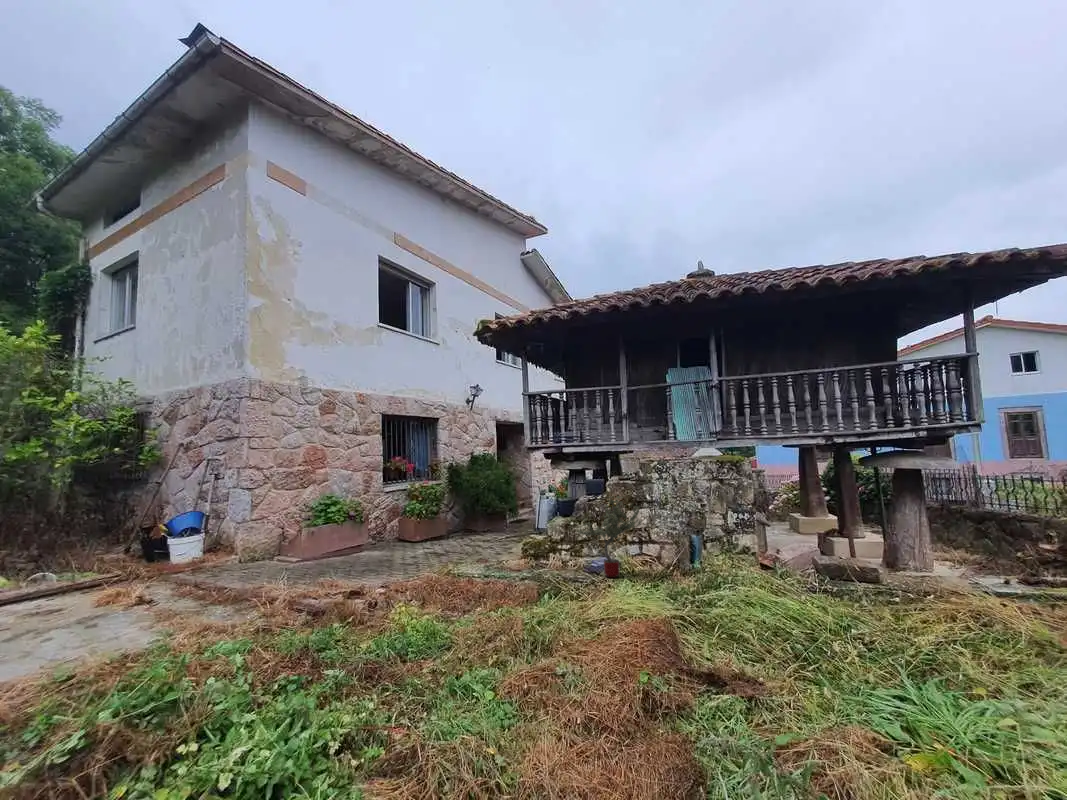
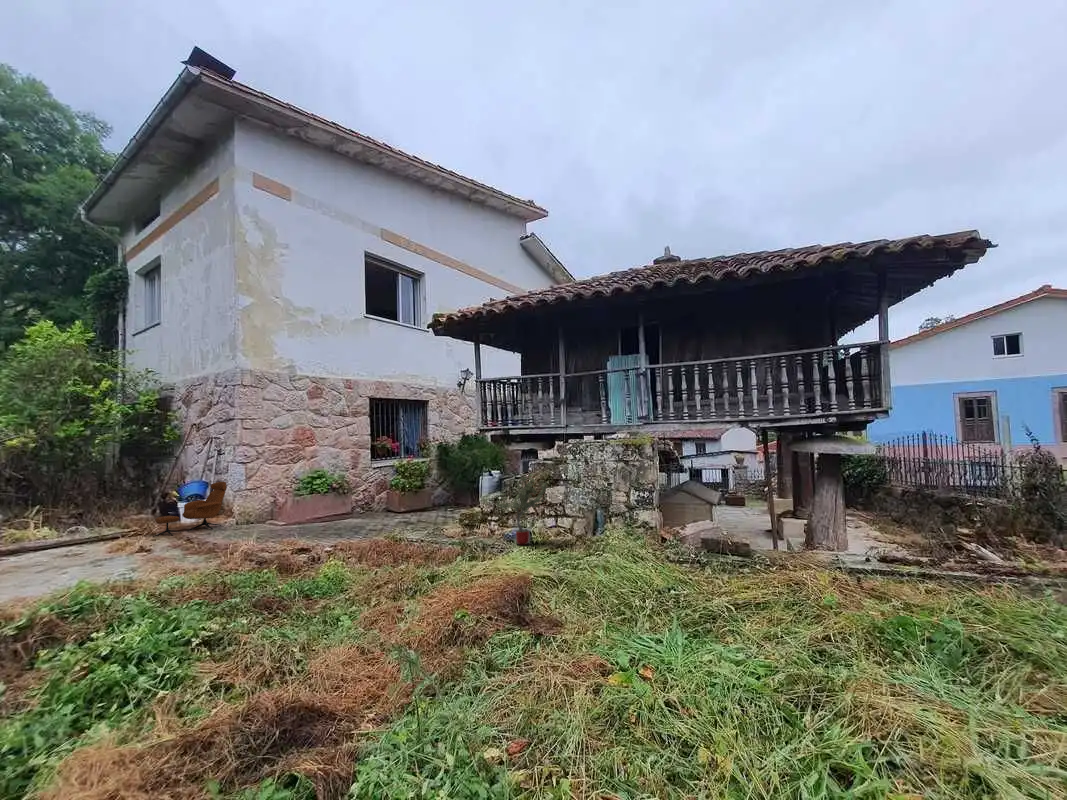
lounge chair: none [140,511,228,581] -> present [153,482,226,537]

